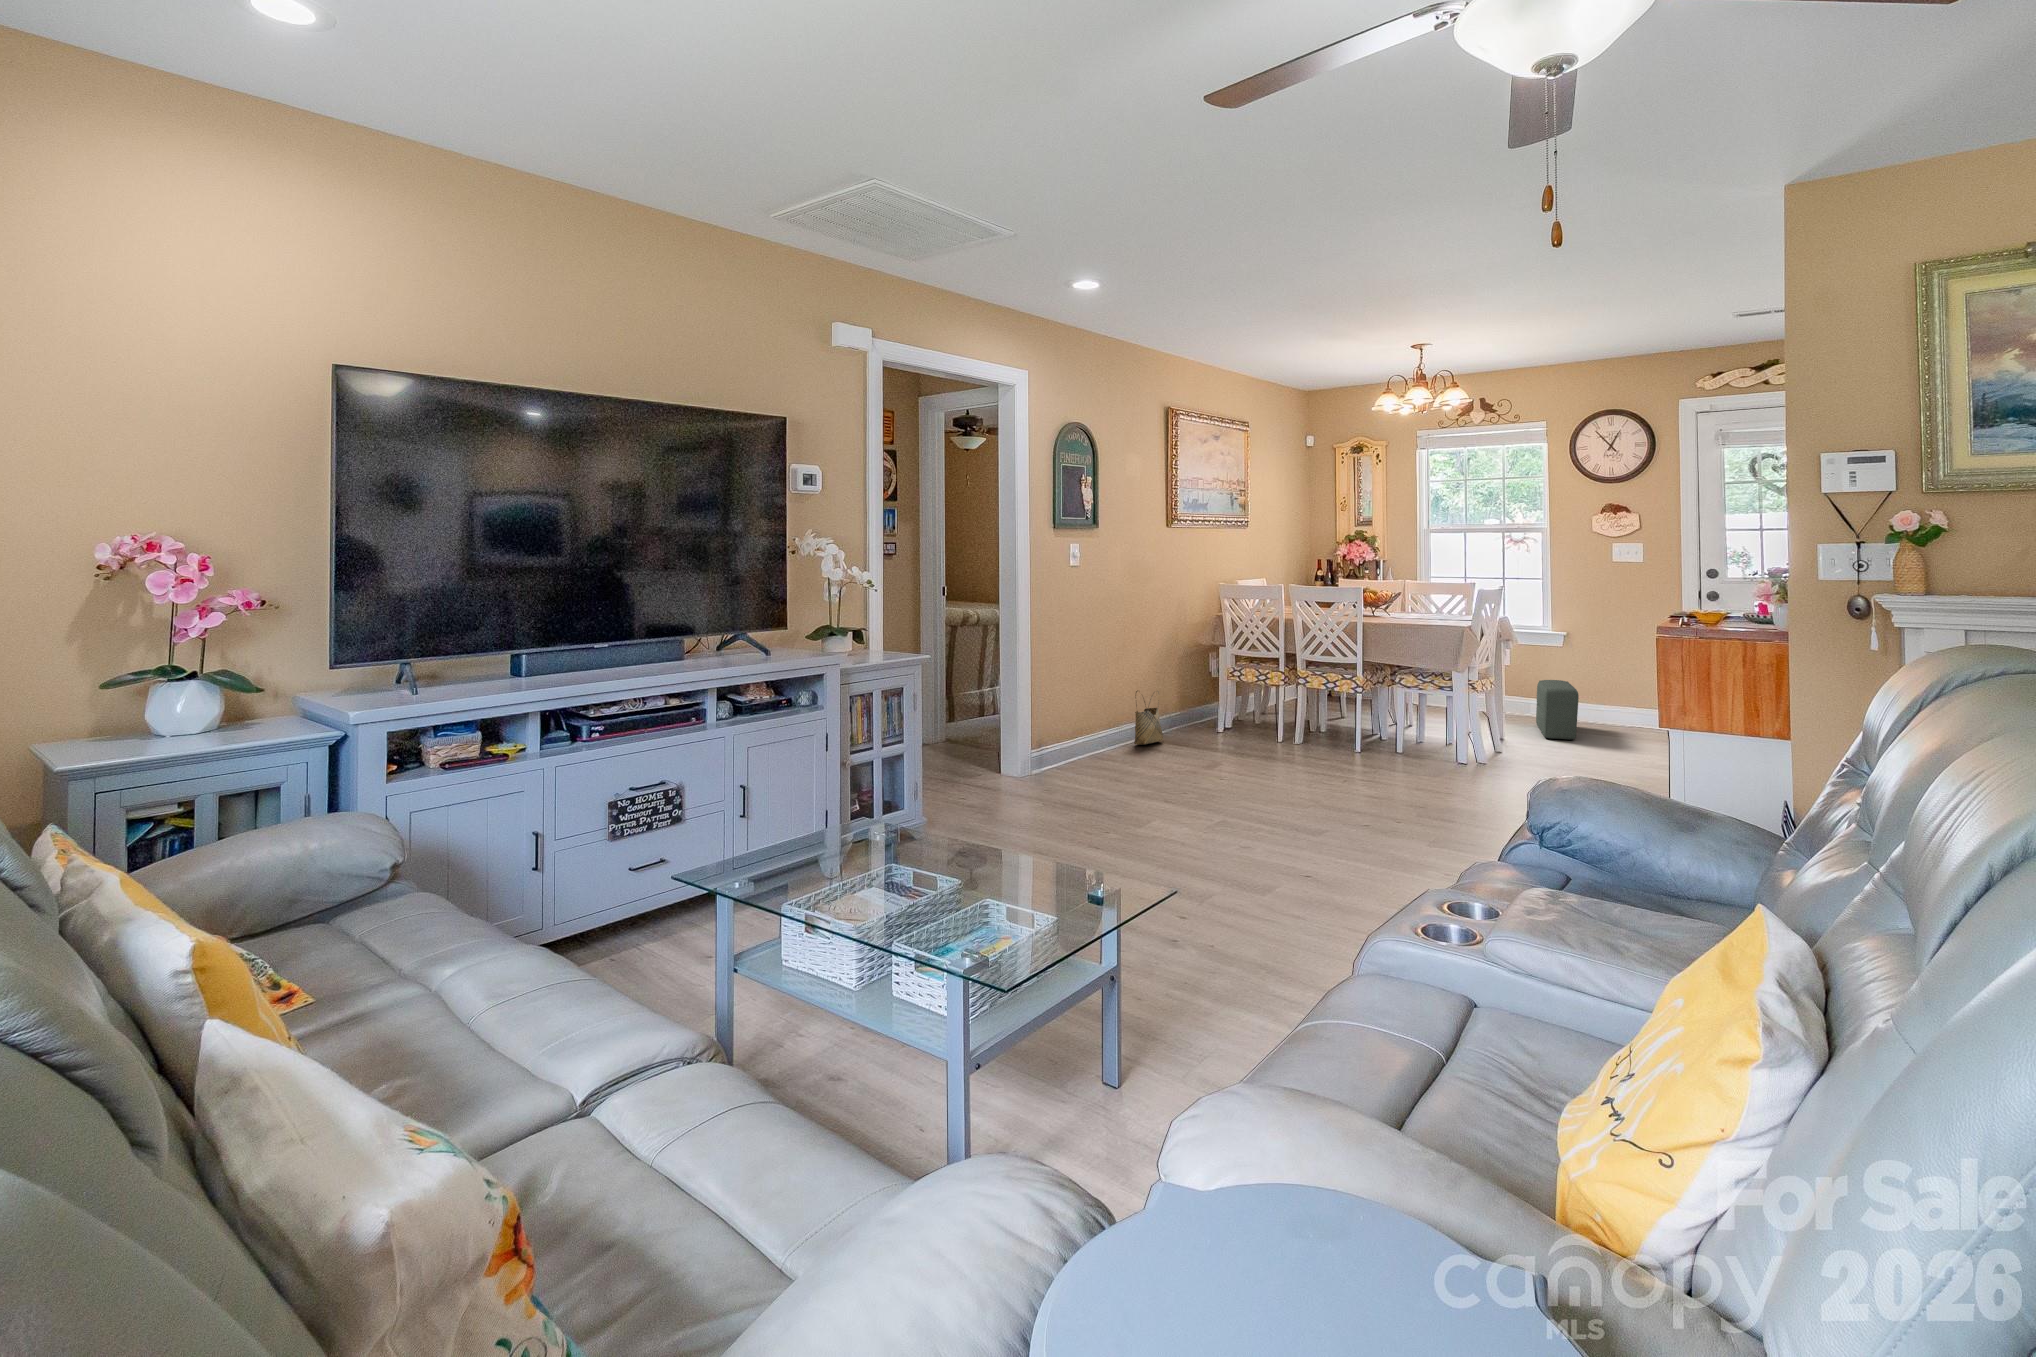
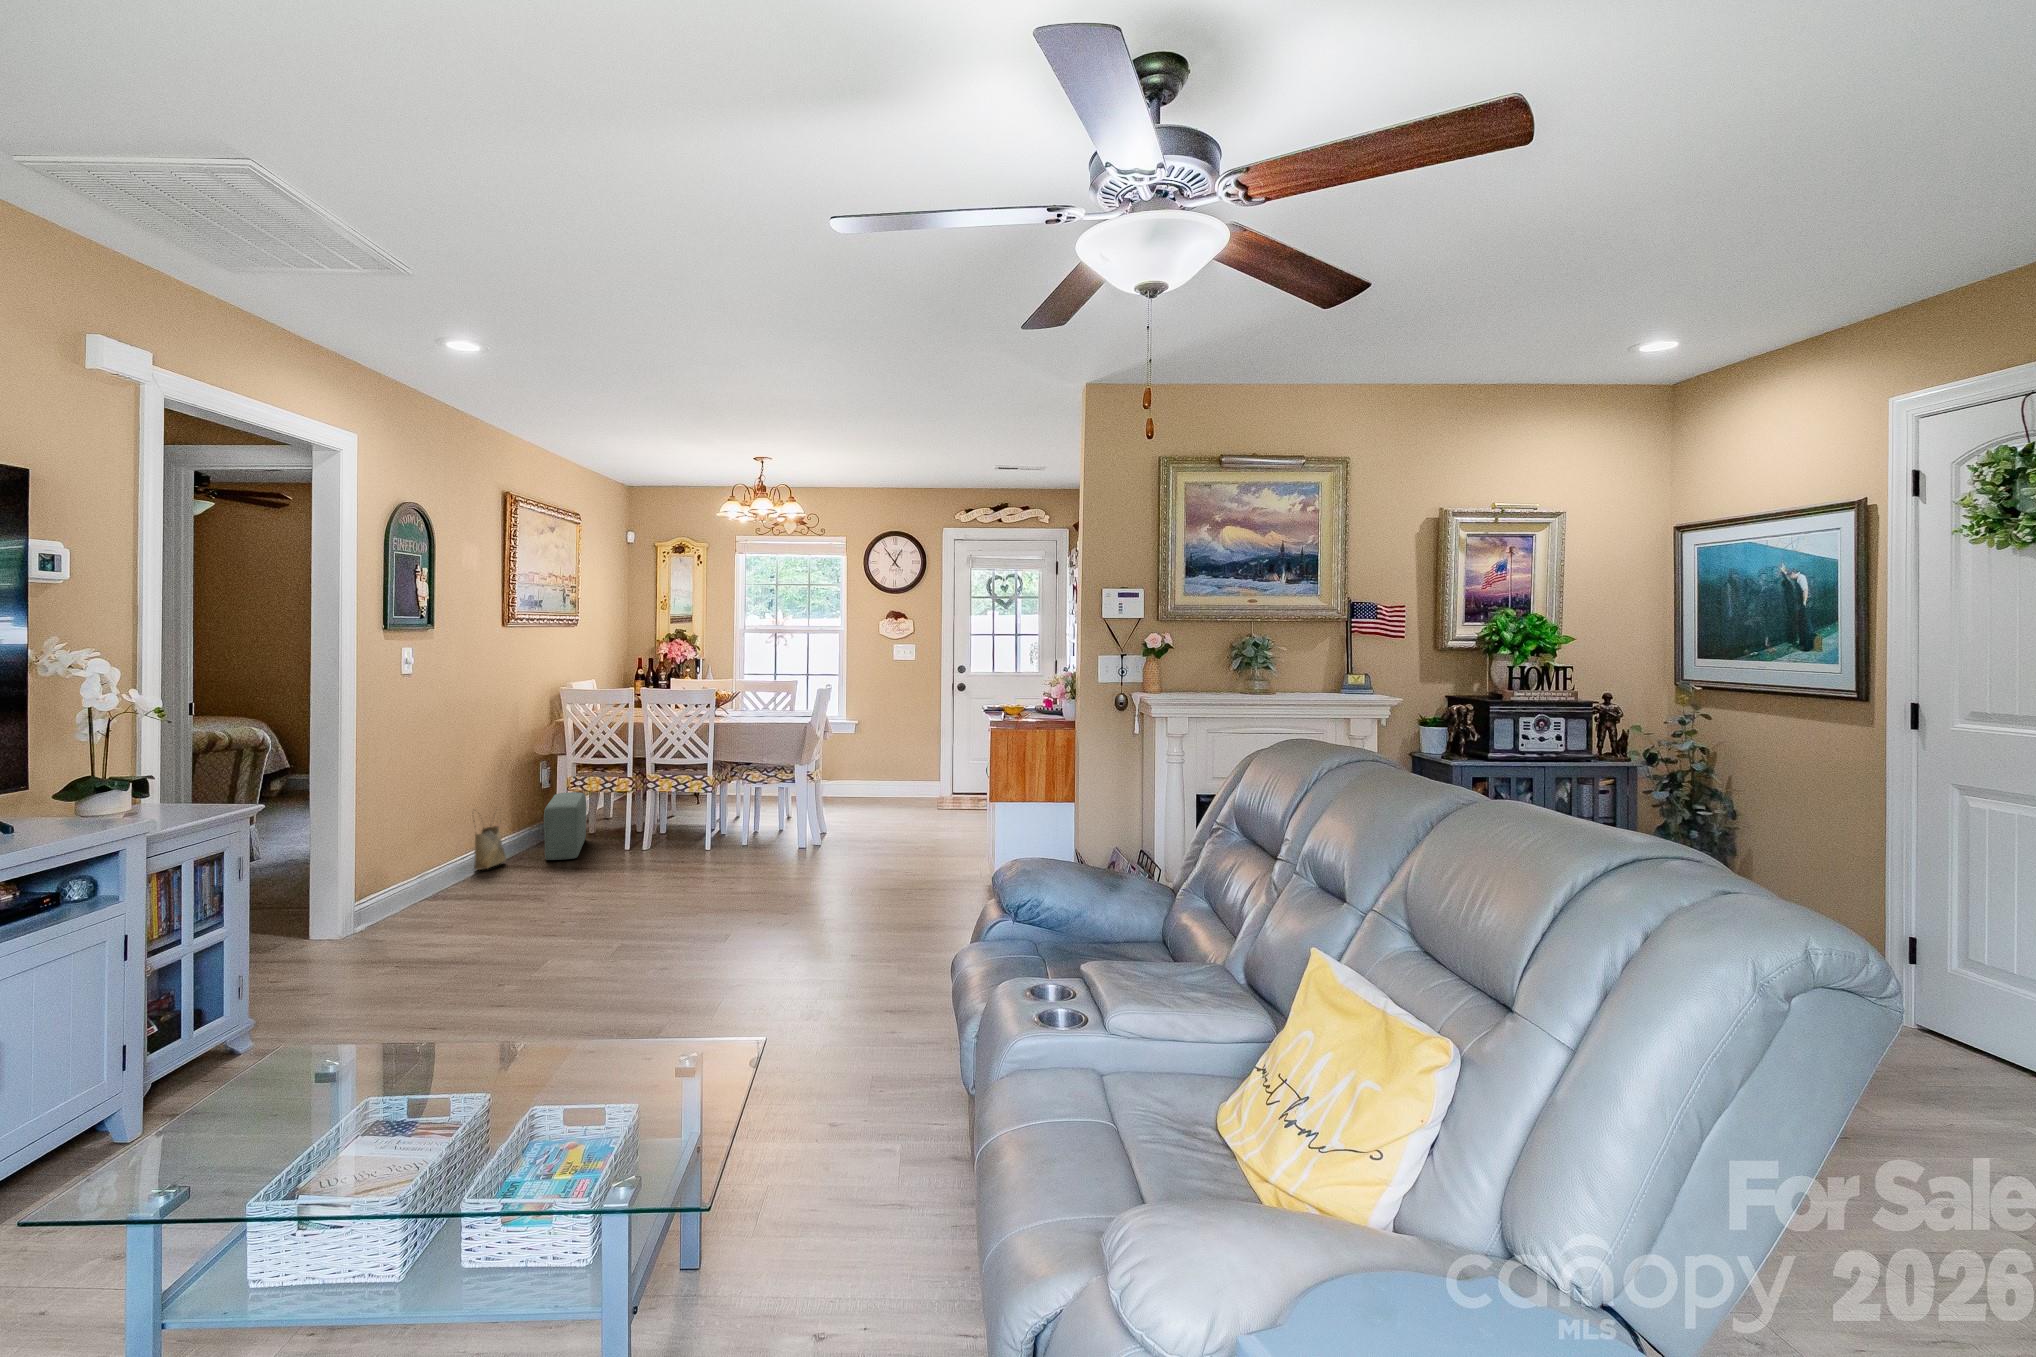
pouf: present [1536,680,1579,739] -> present [544,792,586,860]

